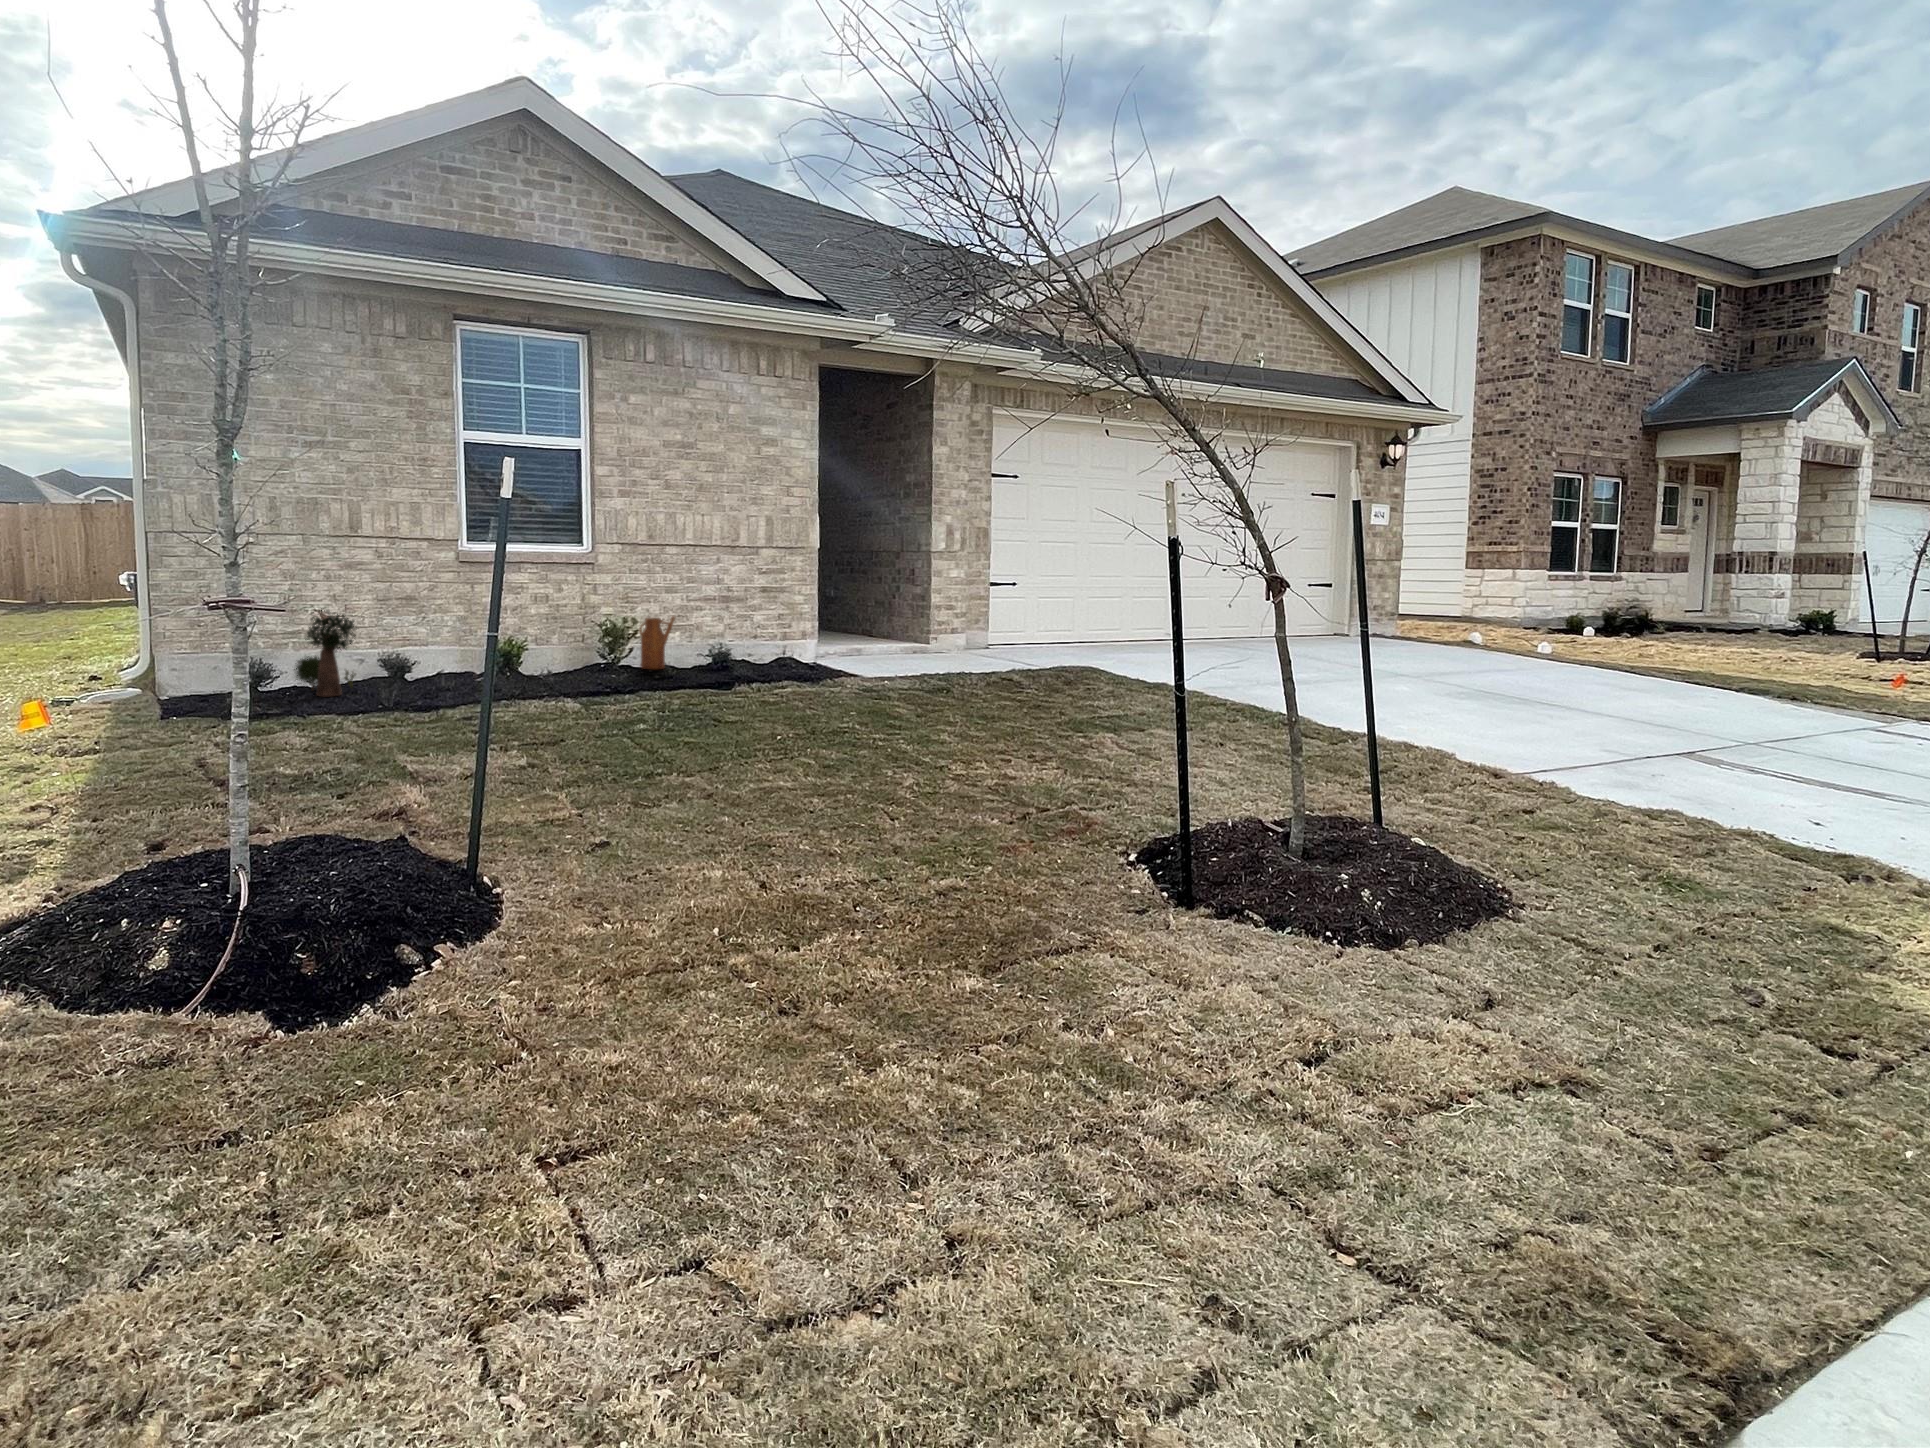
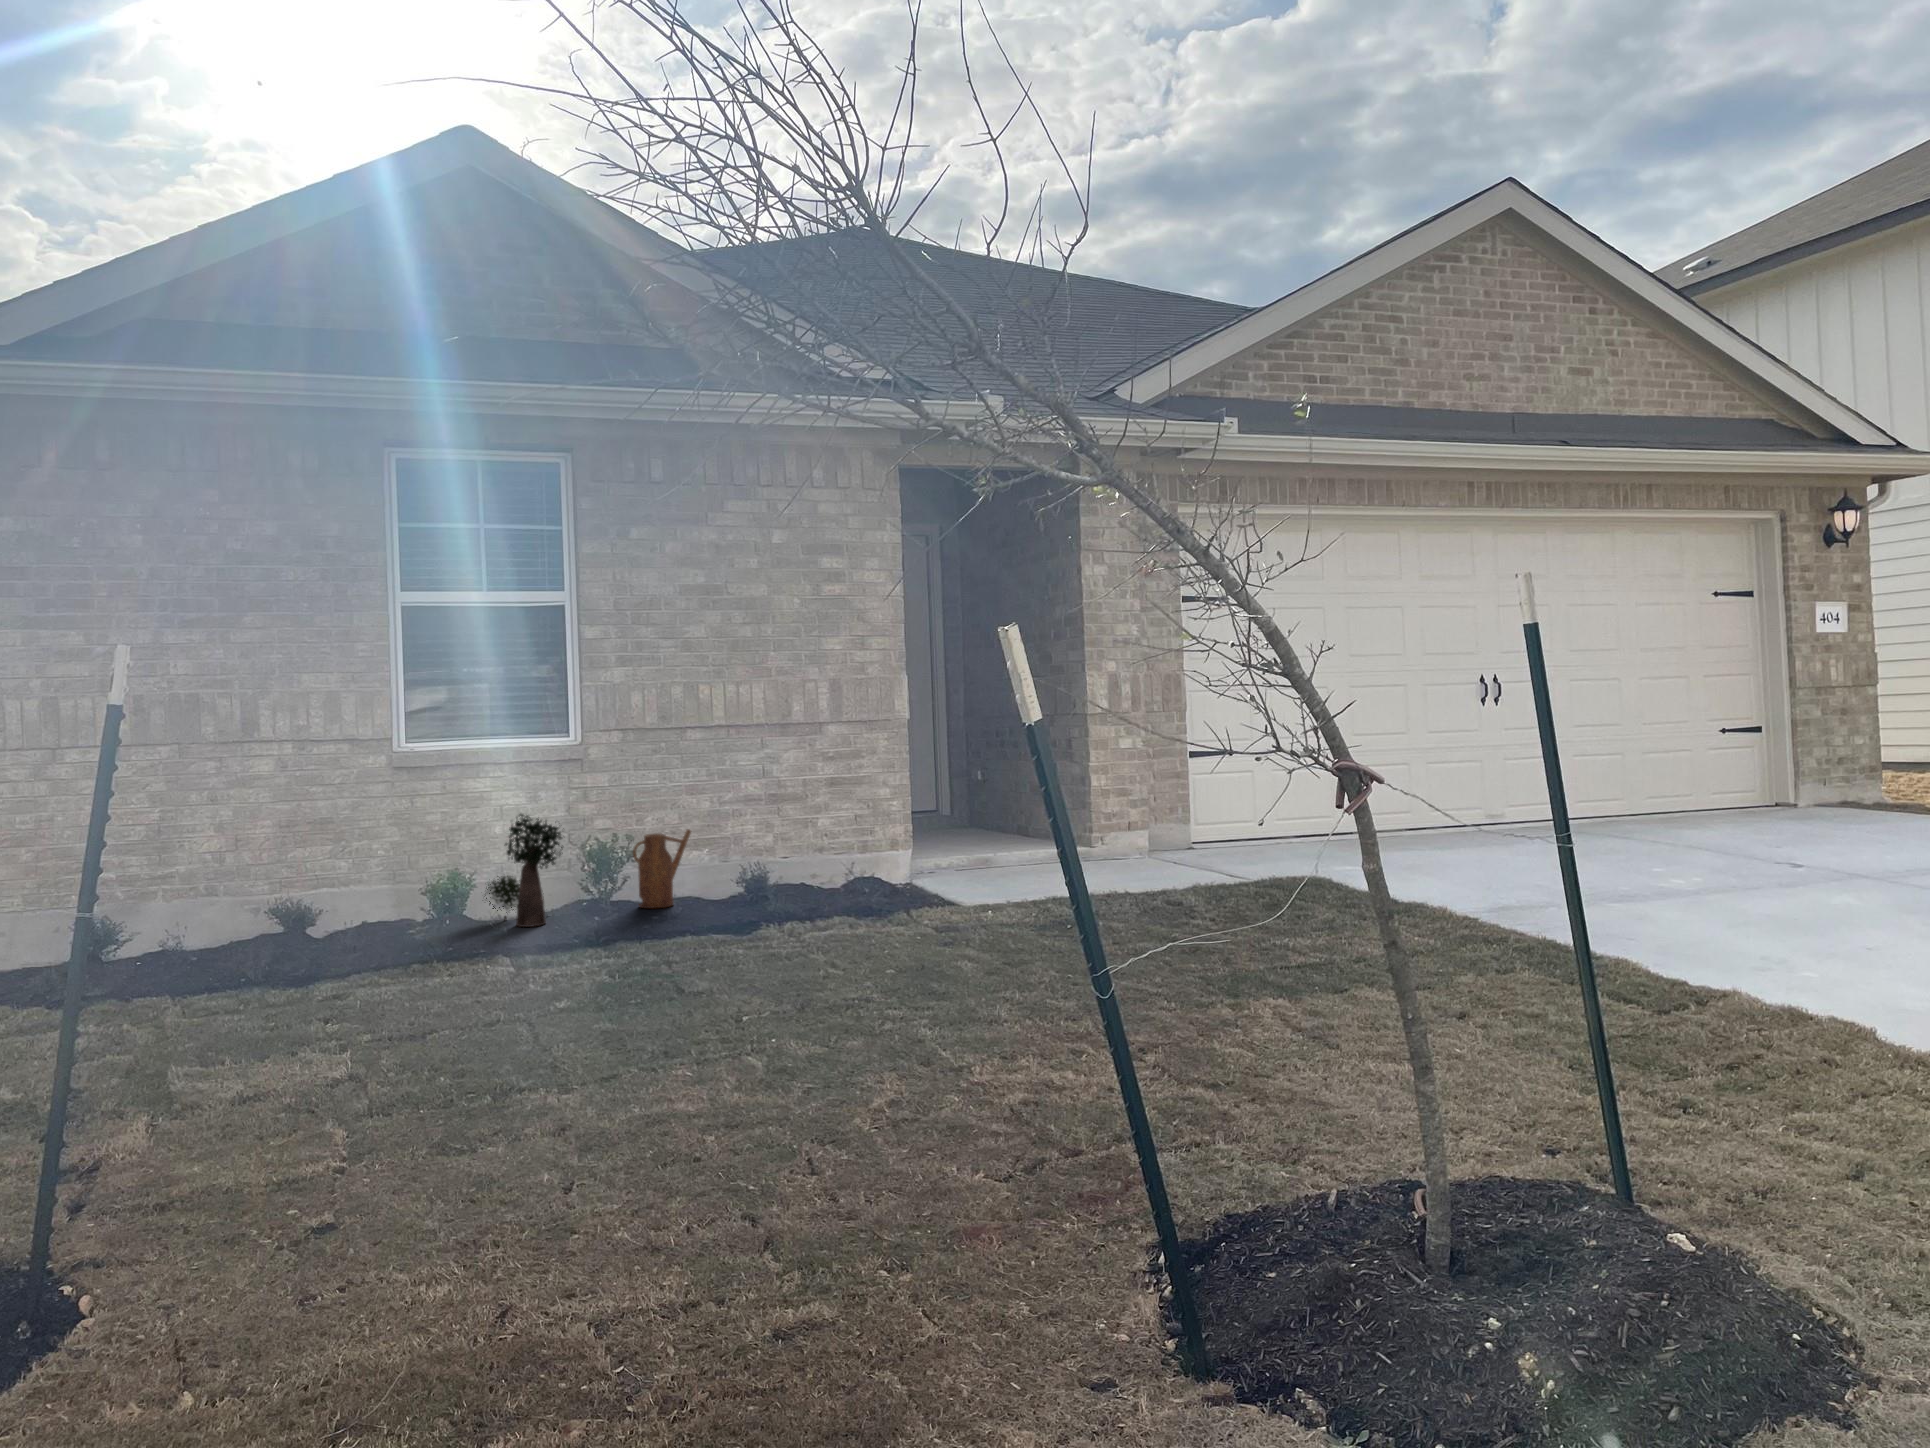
potted plant: present [294,608,357,697] -> present [484,814,563,927]

